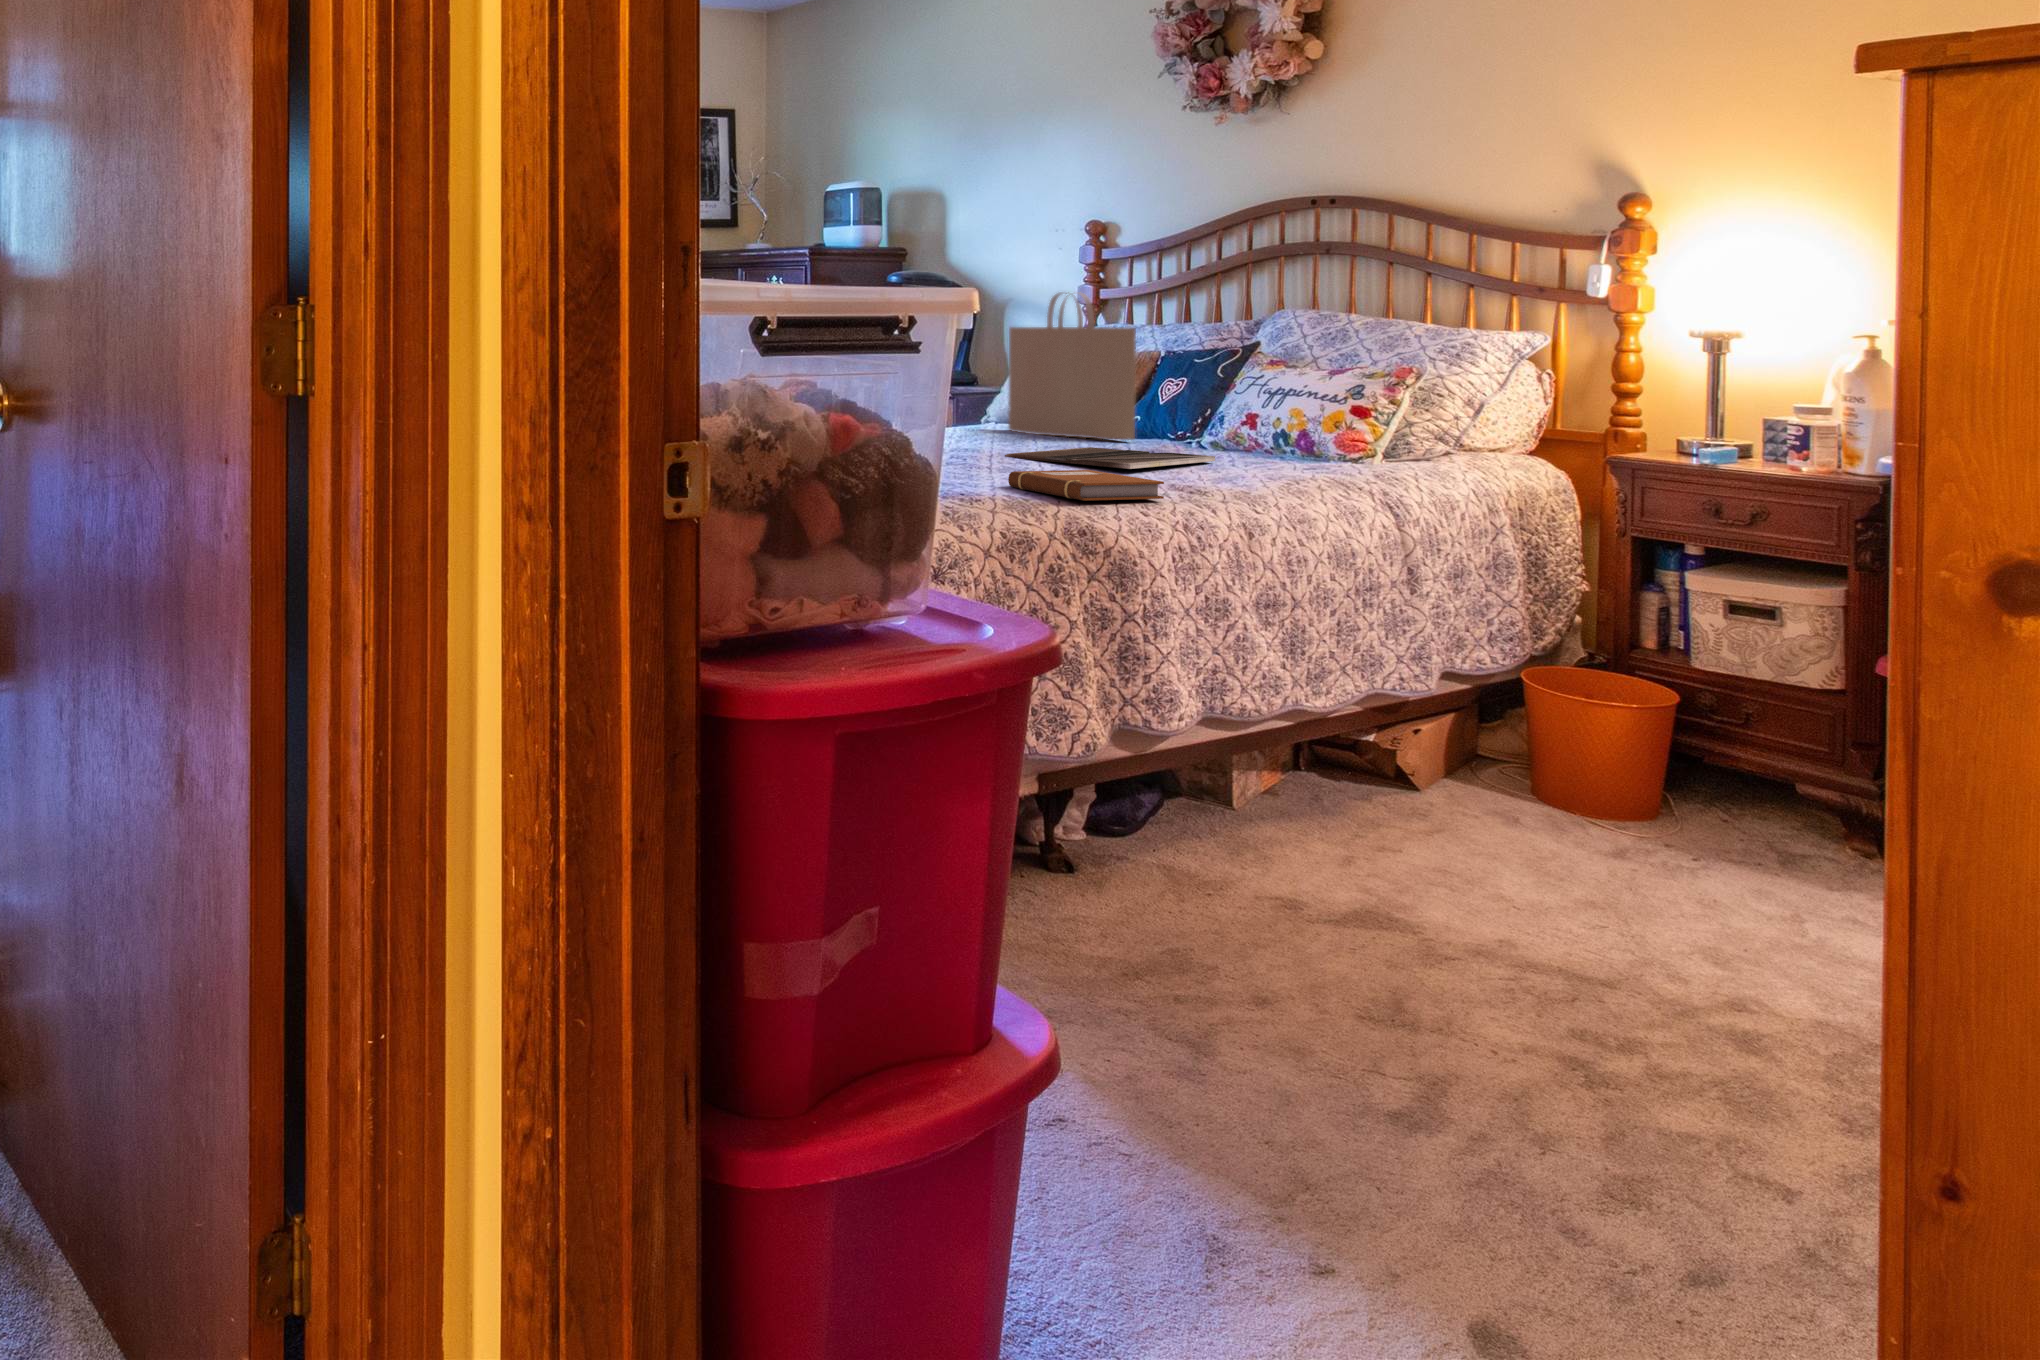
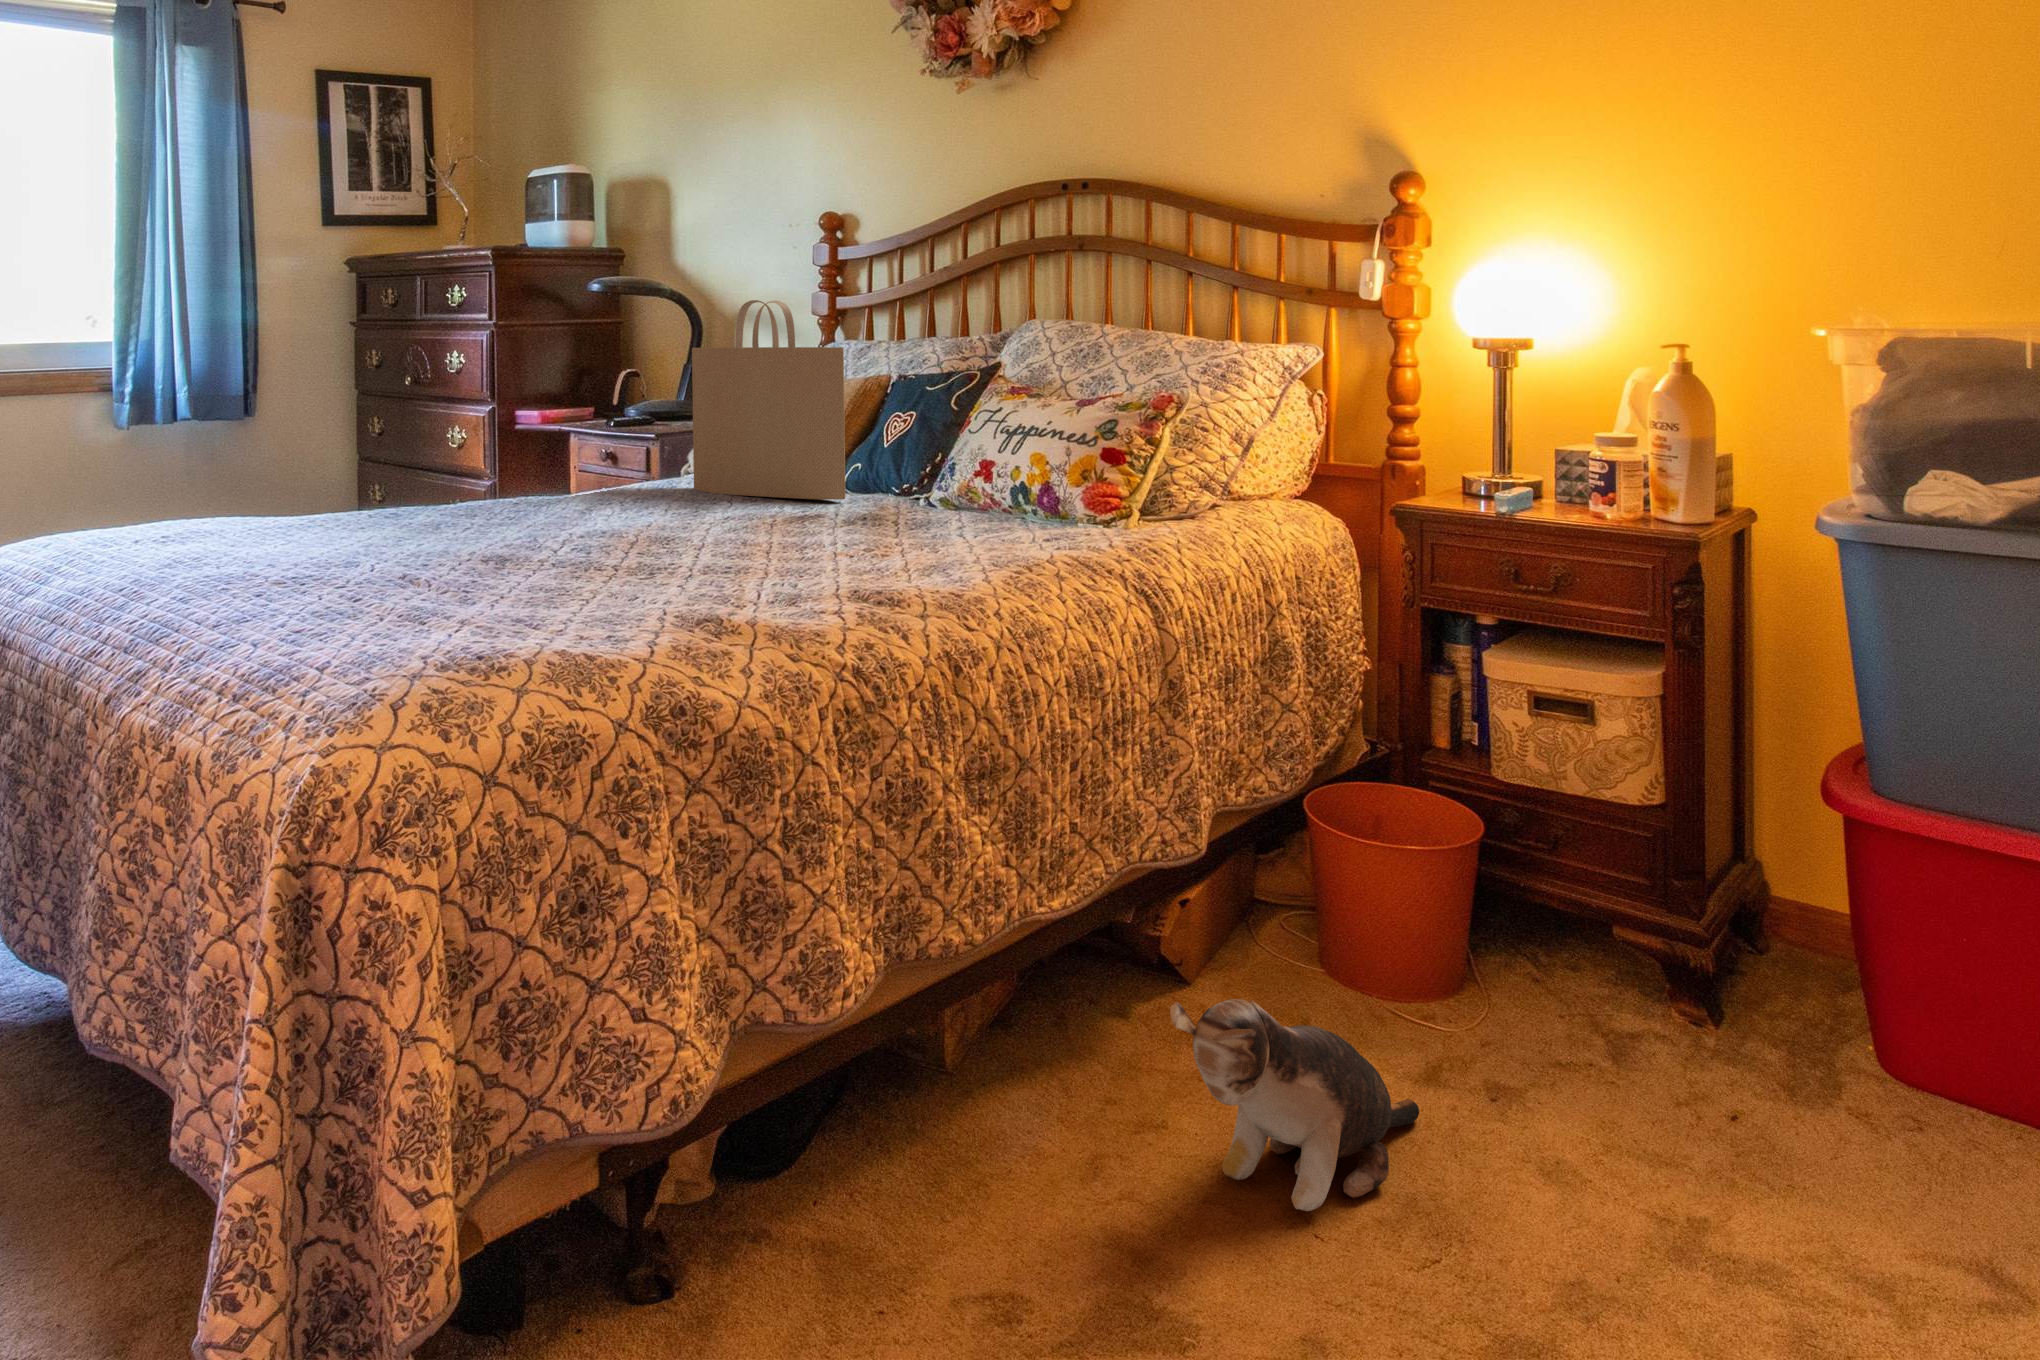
laptop: present [1005,447,1215,469] -> none [652,515,933,560]
notebook: present [1008,470,1164,501] -> none [607,574,827,643]
plush toy: none [1407,752,1601,892] -> present [1170,999,1419,1211]

